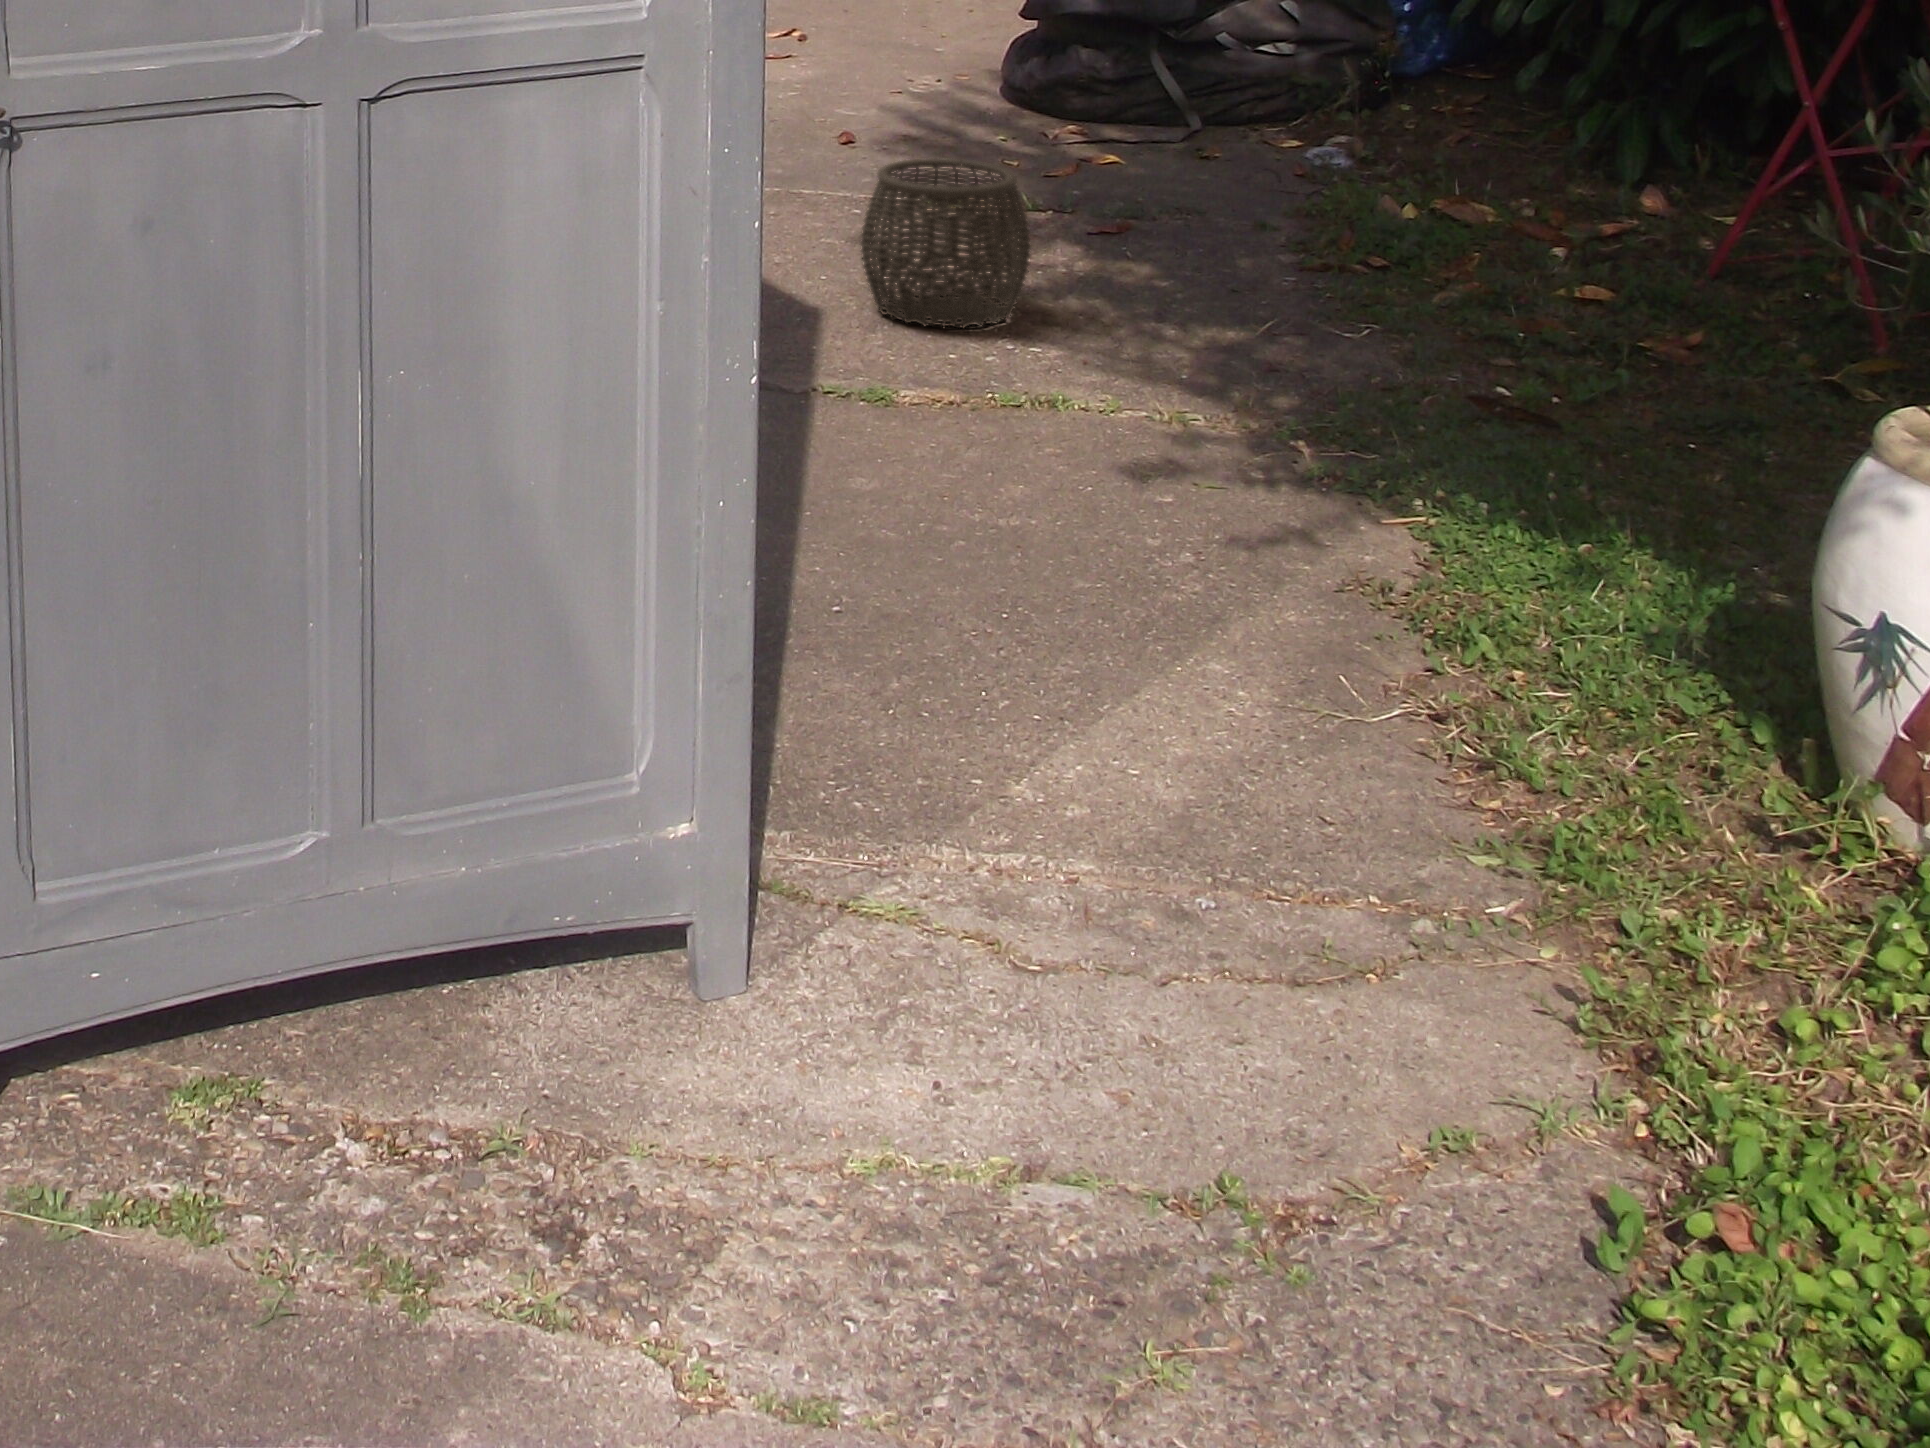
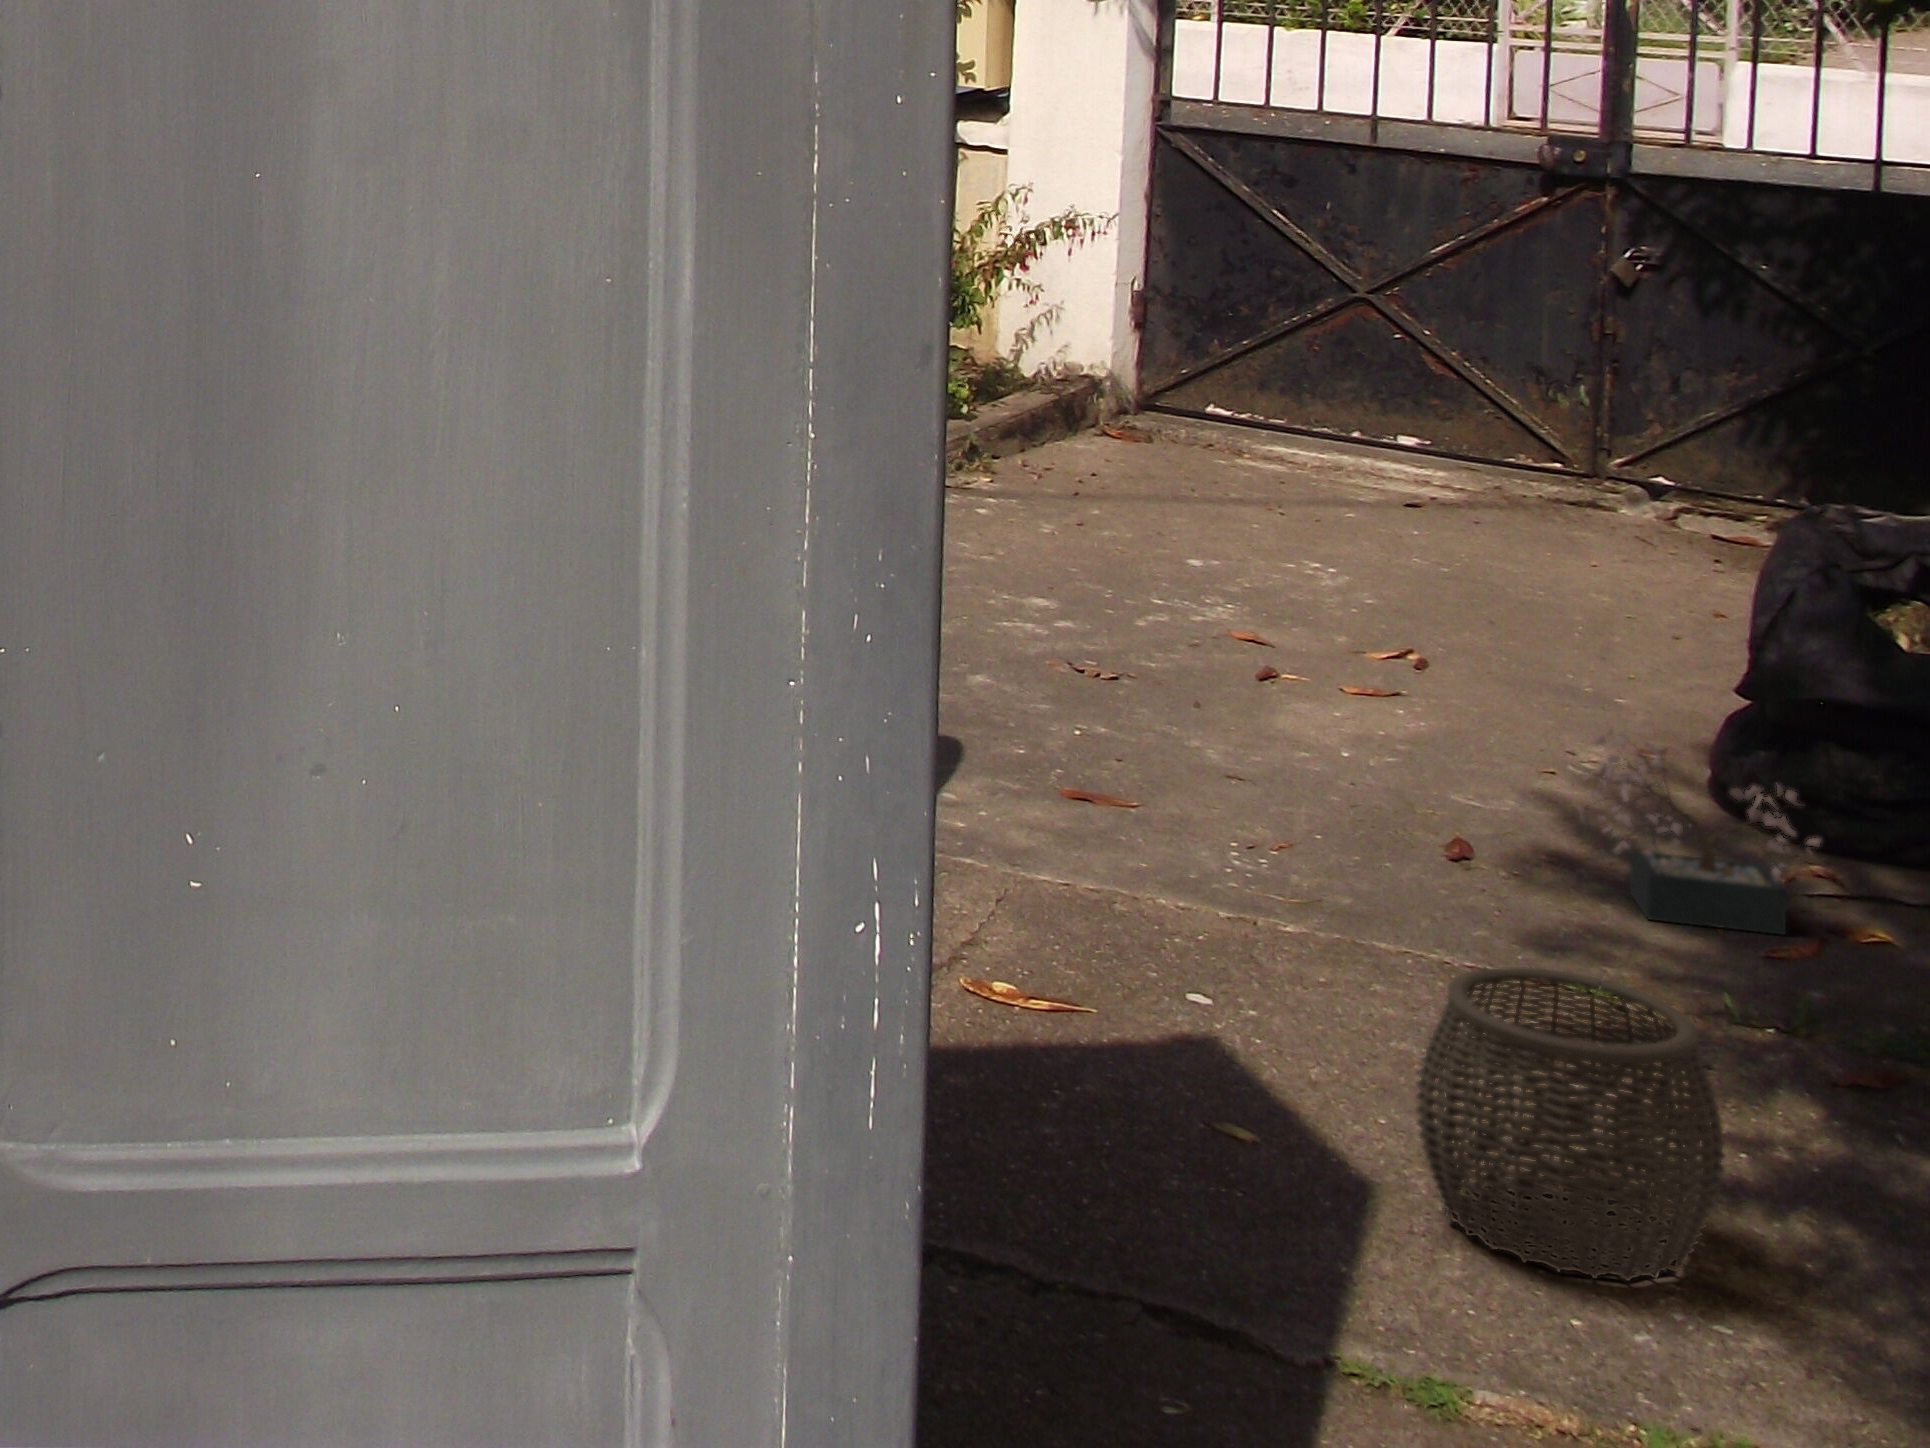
decorative plant: none [927,44,1071,164] -> present [1578,730,1820,934]

